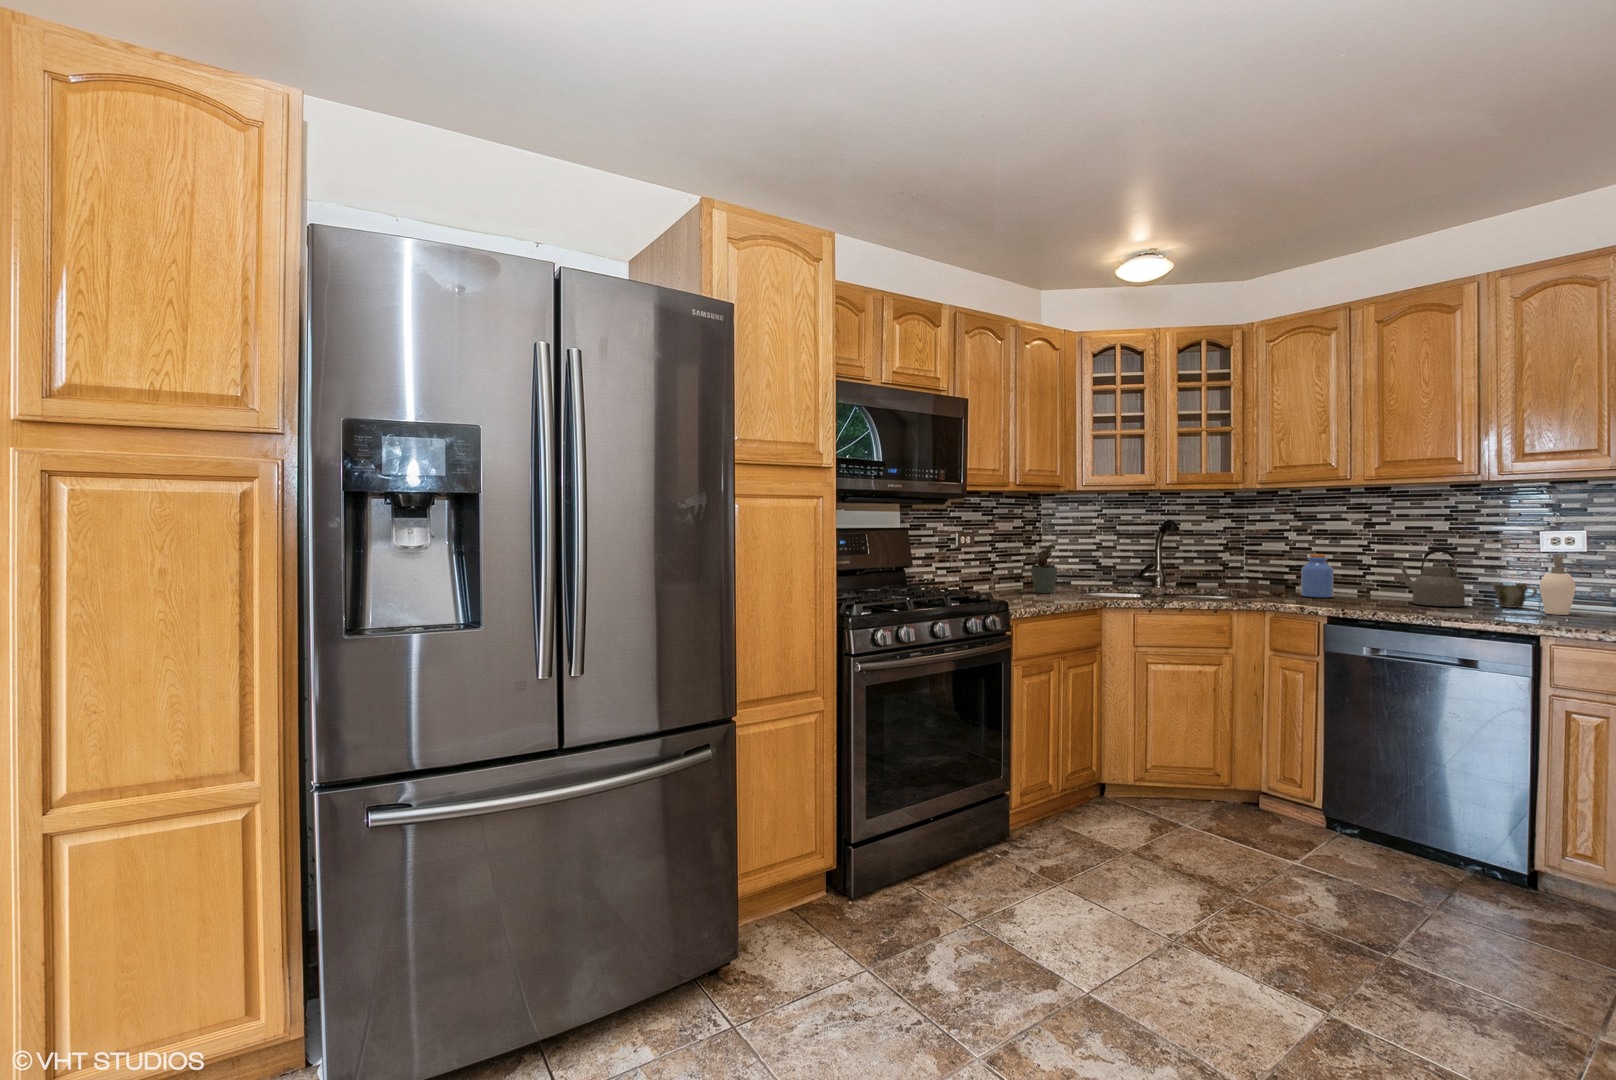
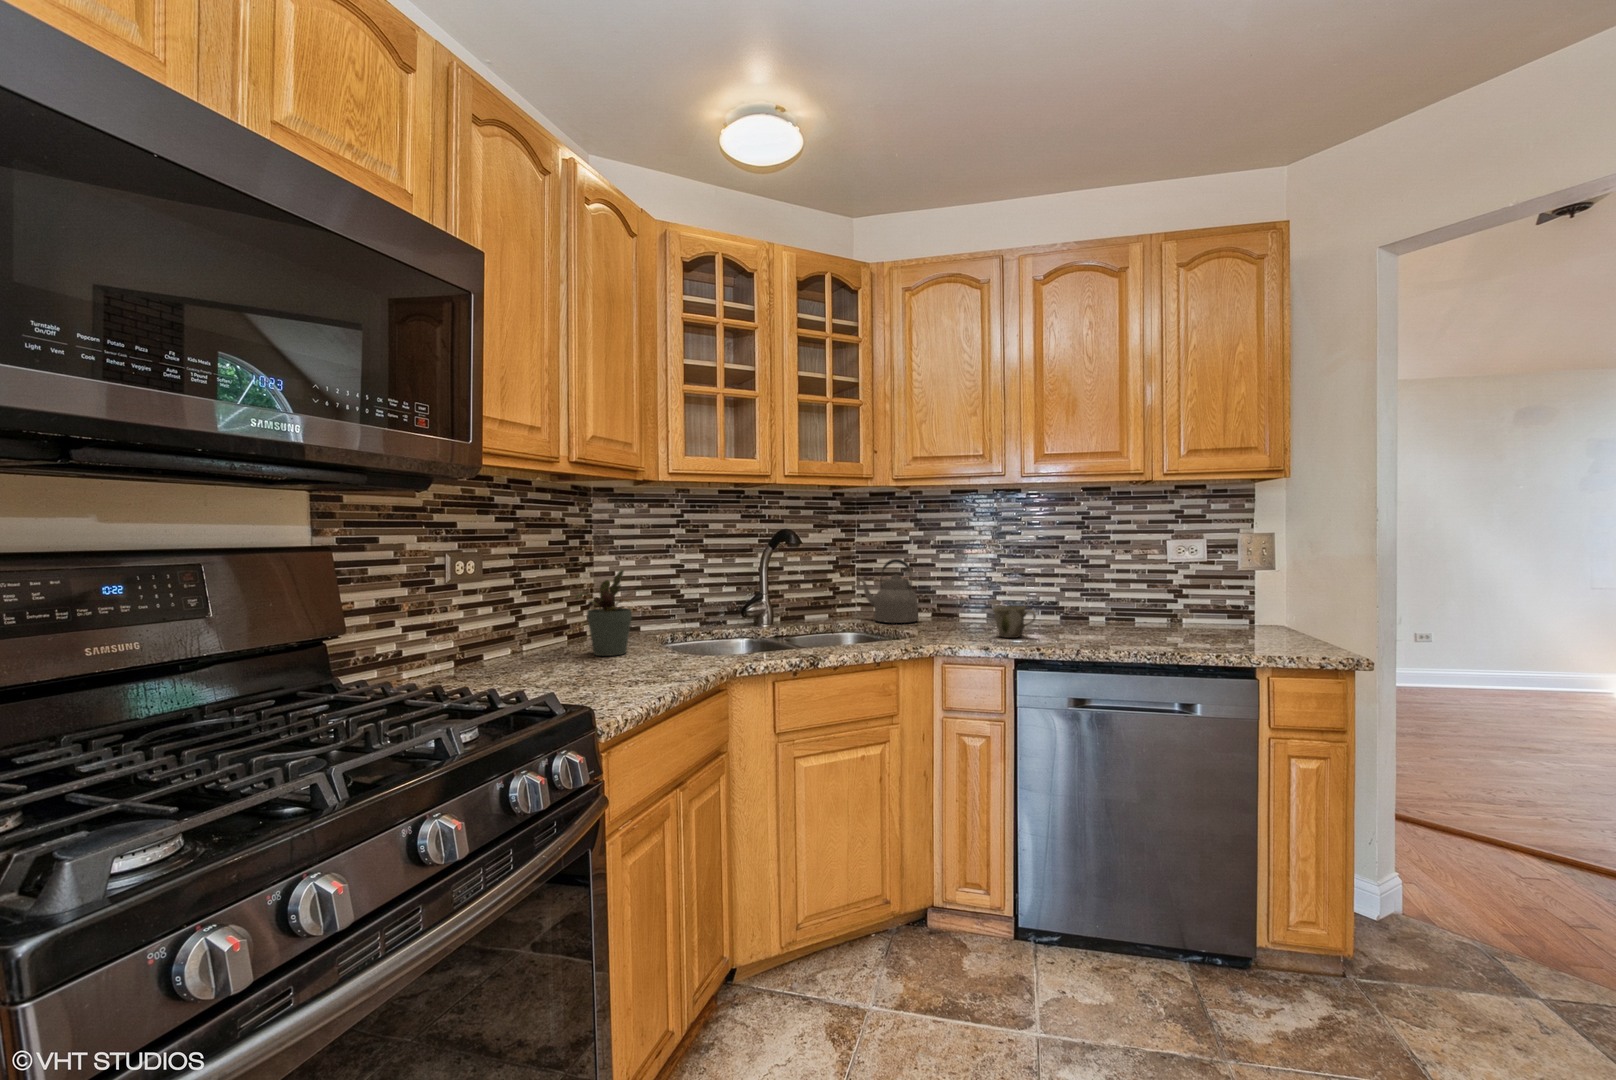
kettle: present [1397,549,1465,606] -> present [860,559,918,623]
jar: present [1301,554,1334,598] -> none [939,572,975,629]
soap dispenser: present [1540,557,1581,615] -> none [1183,568,1225,634]
mug: present [1493,583,1537,608] -> present [993,606,1036,638]

